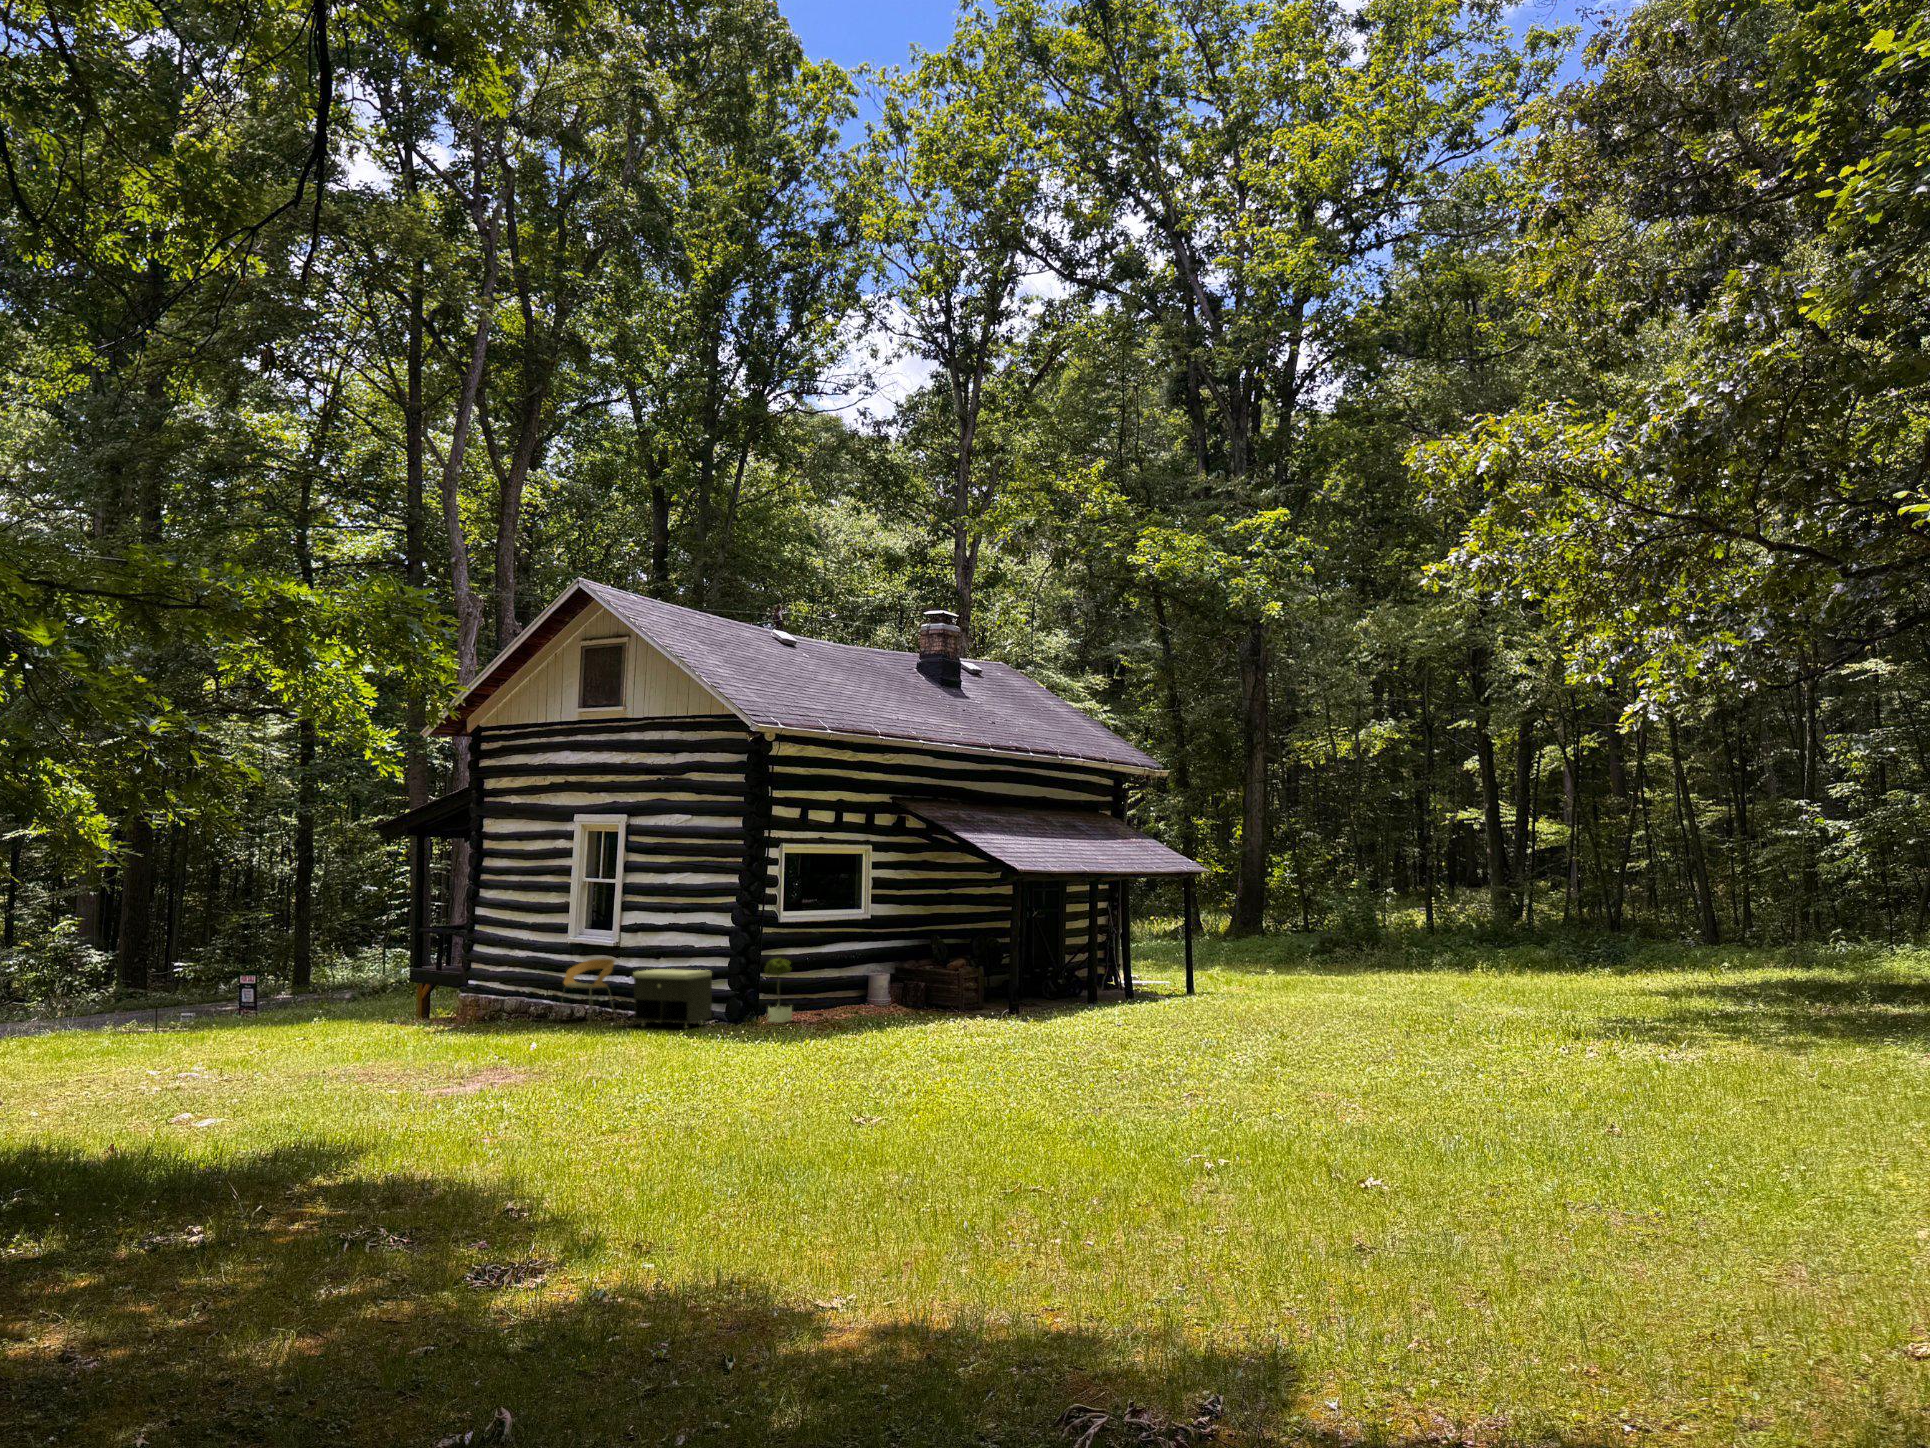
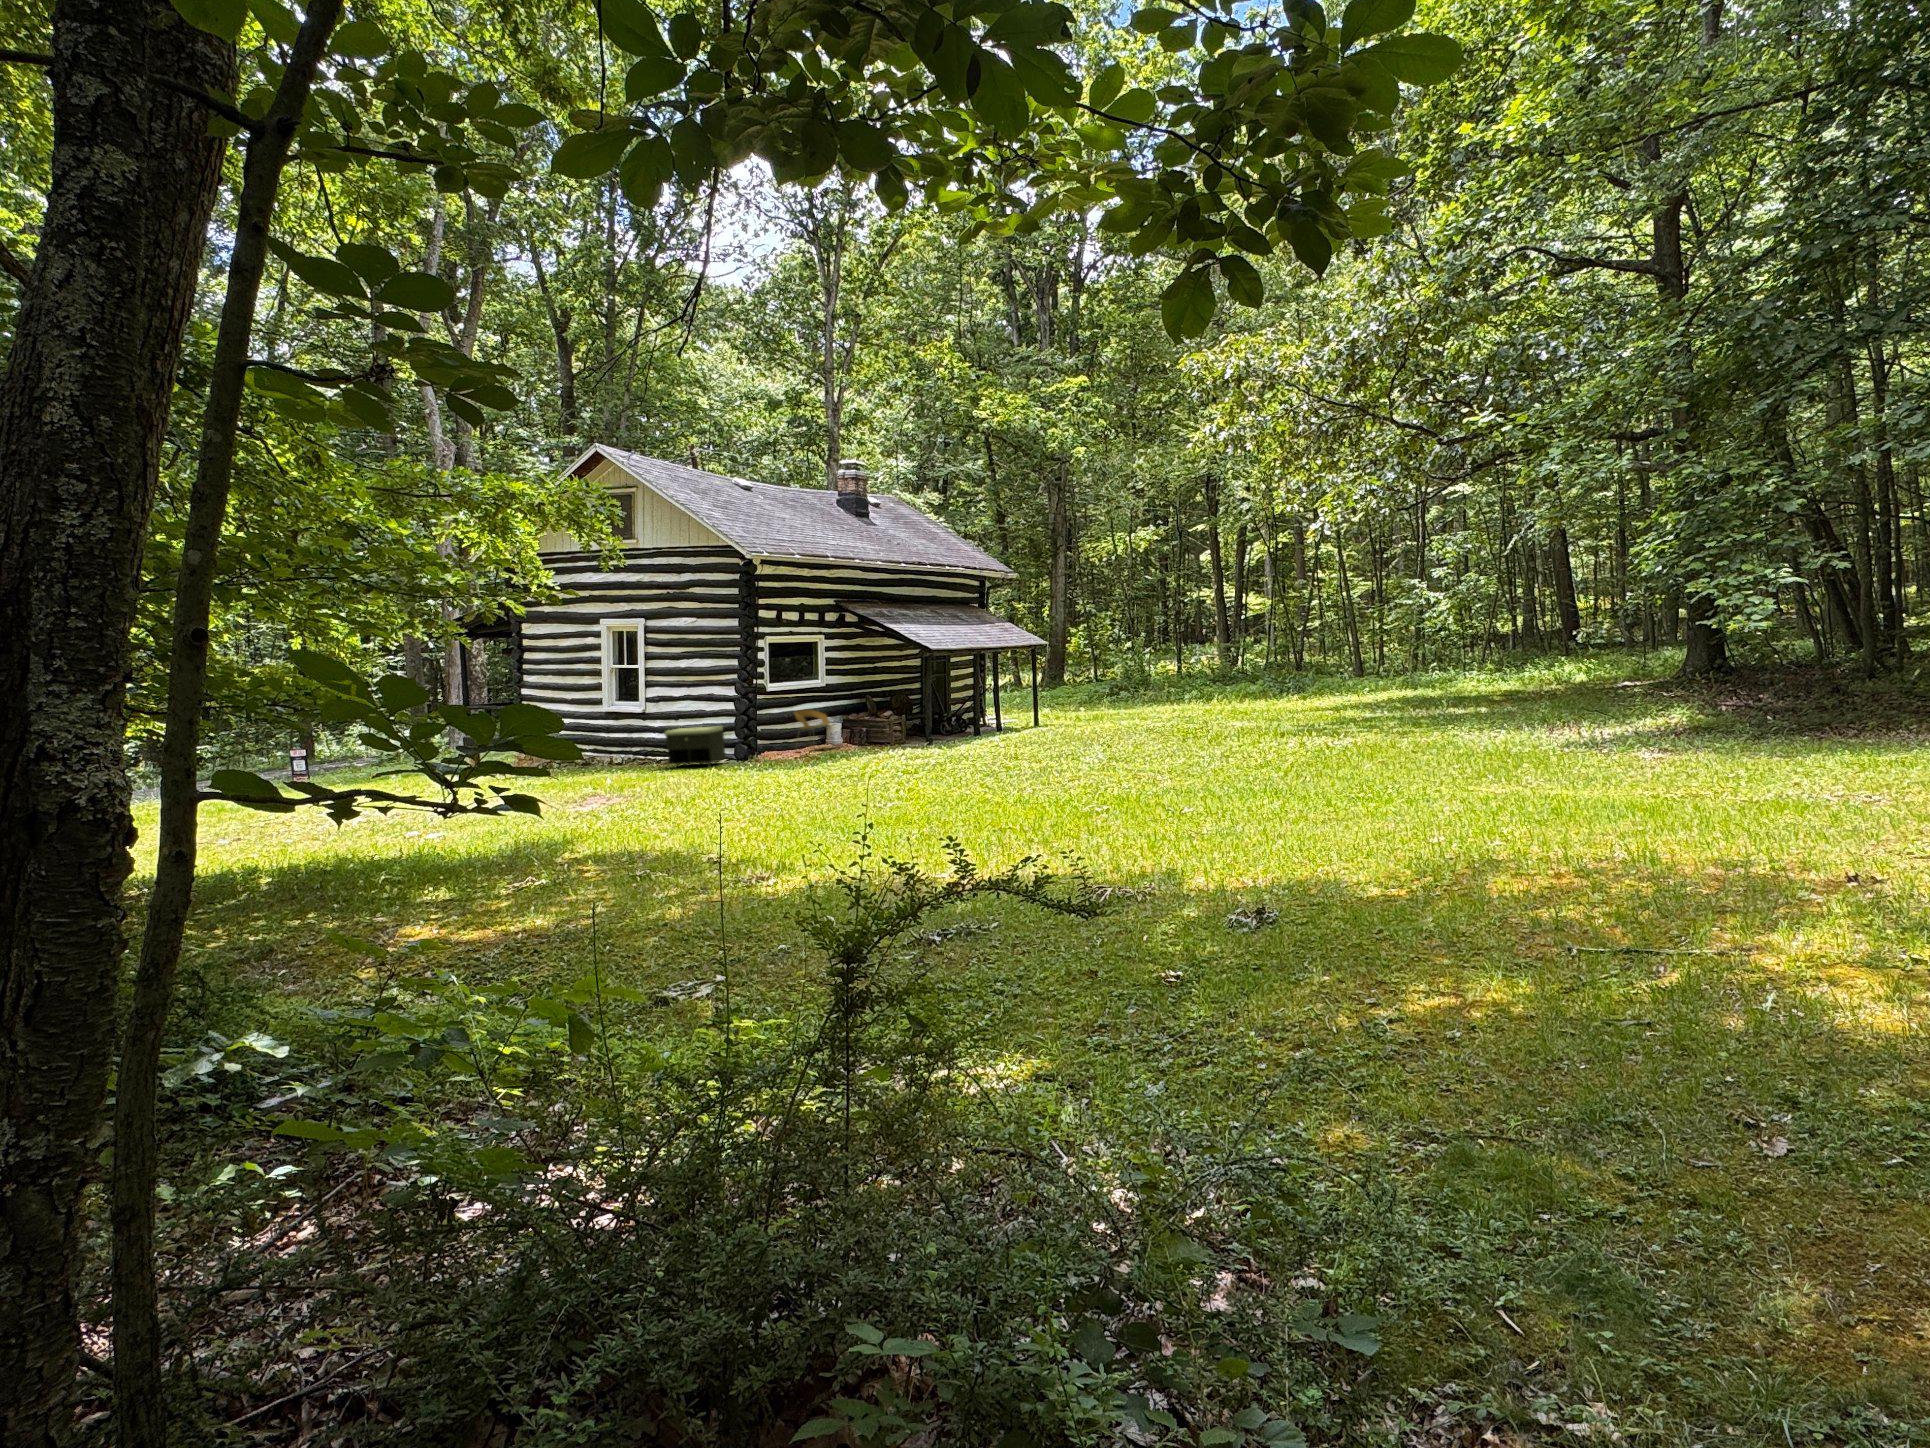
potted tree: present [765,958,792,1023] -> none [761,714,783,758]
chair: present [562,959,614,1001] -> present [794,709,835,746]

